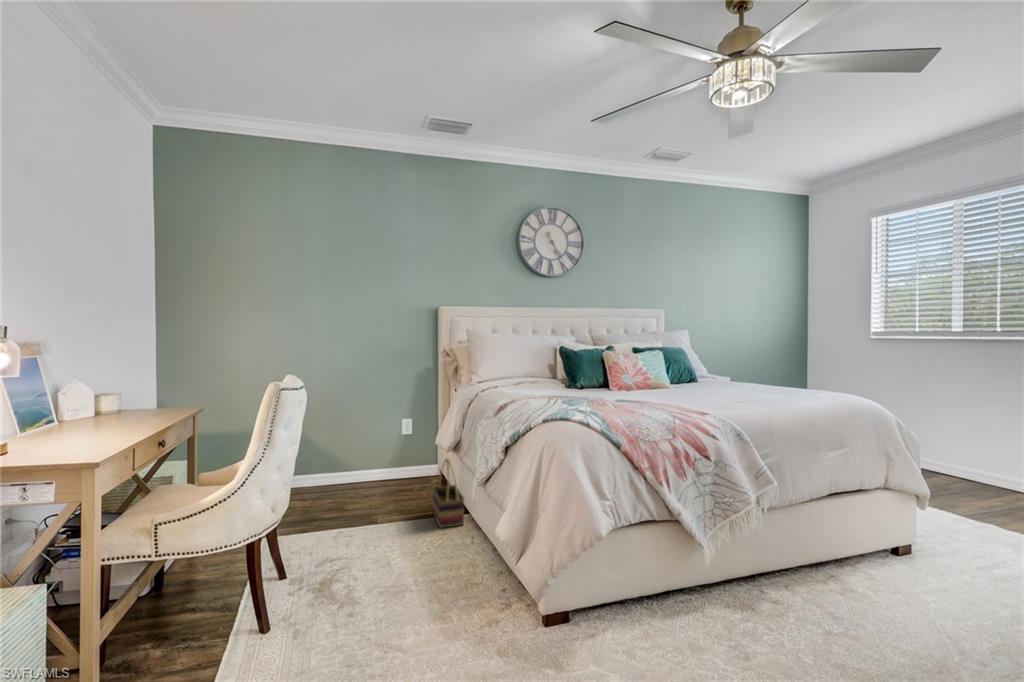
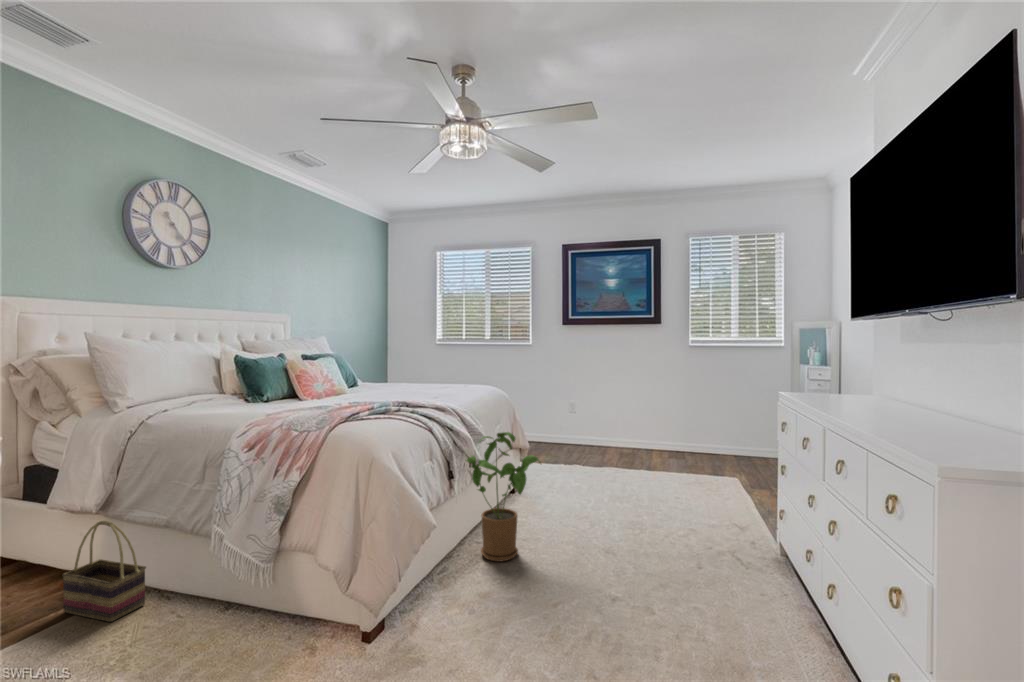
house plant: none [707,457,826,629] -> present [466,432,541,561]

